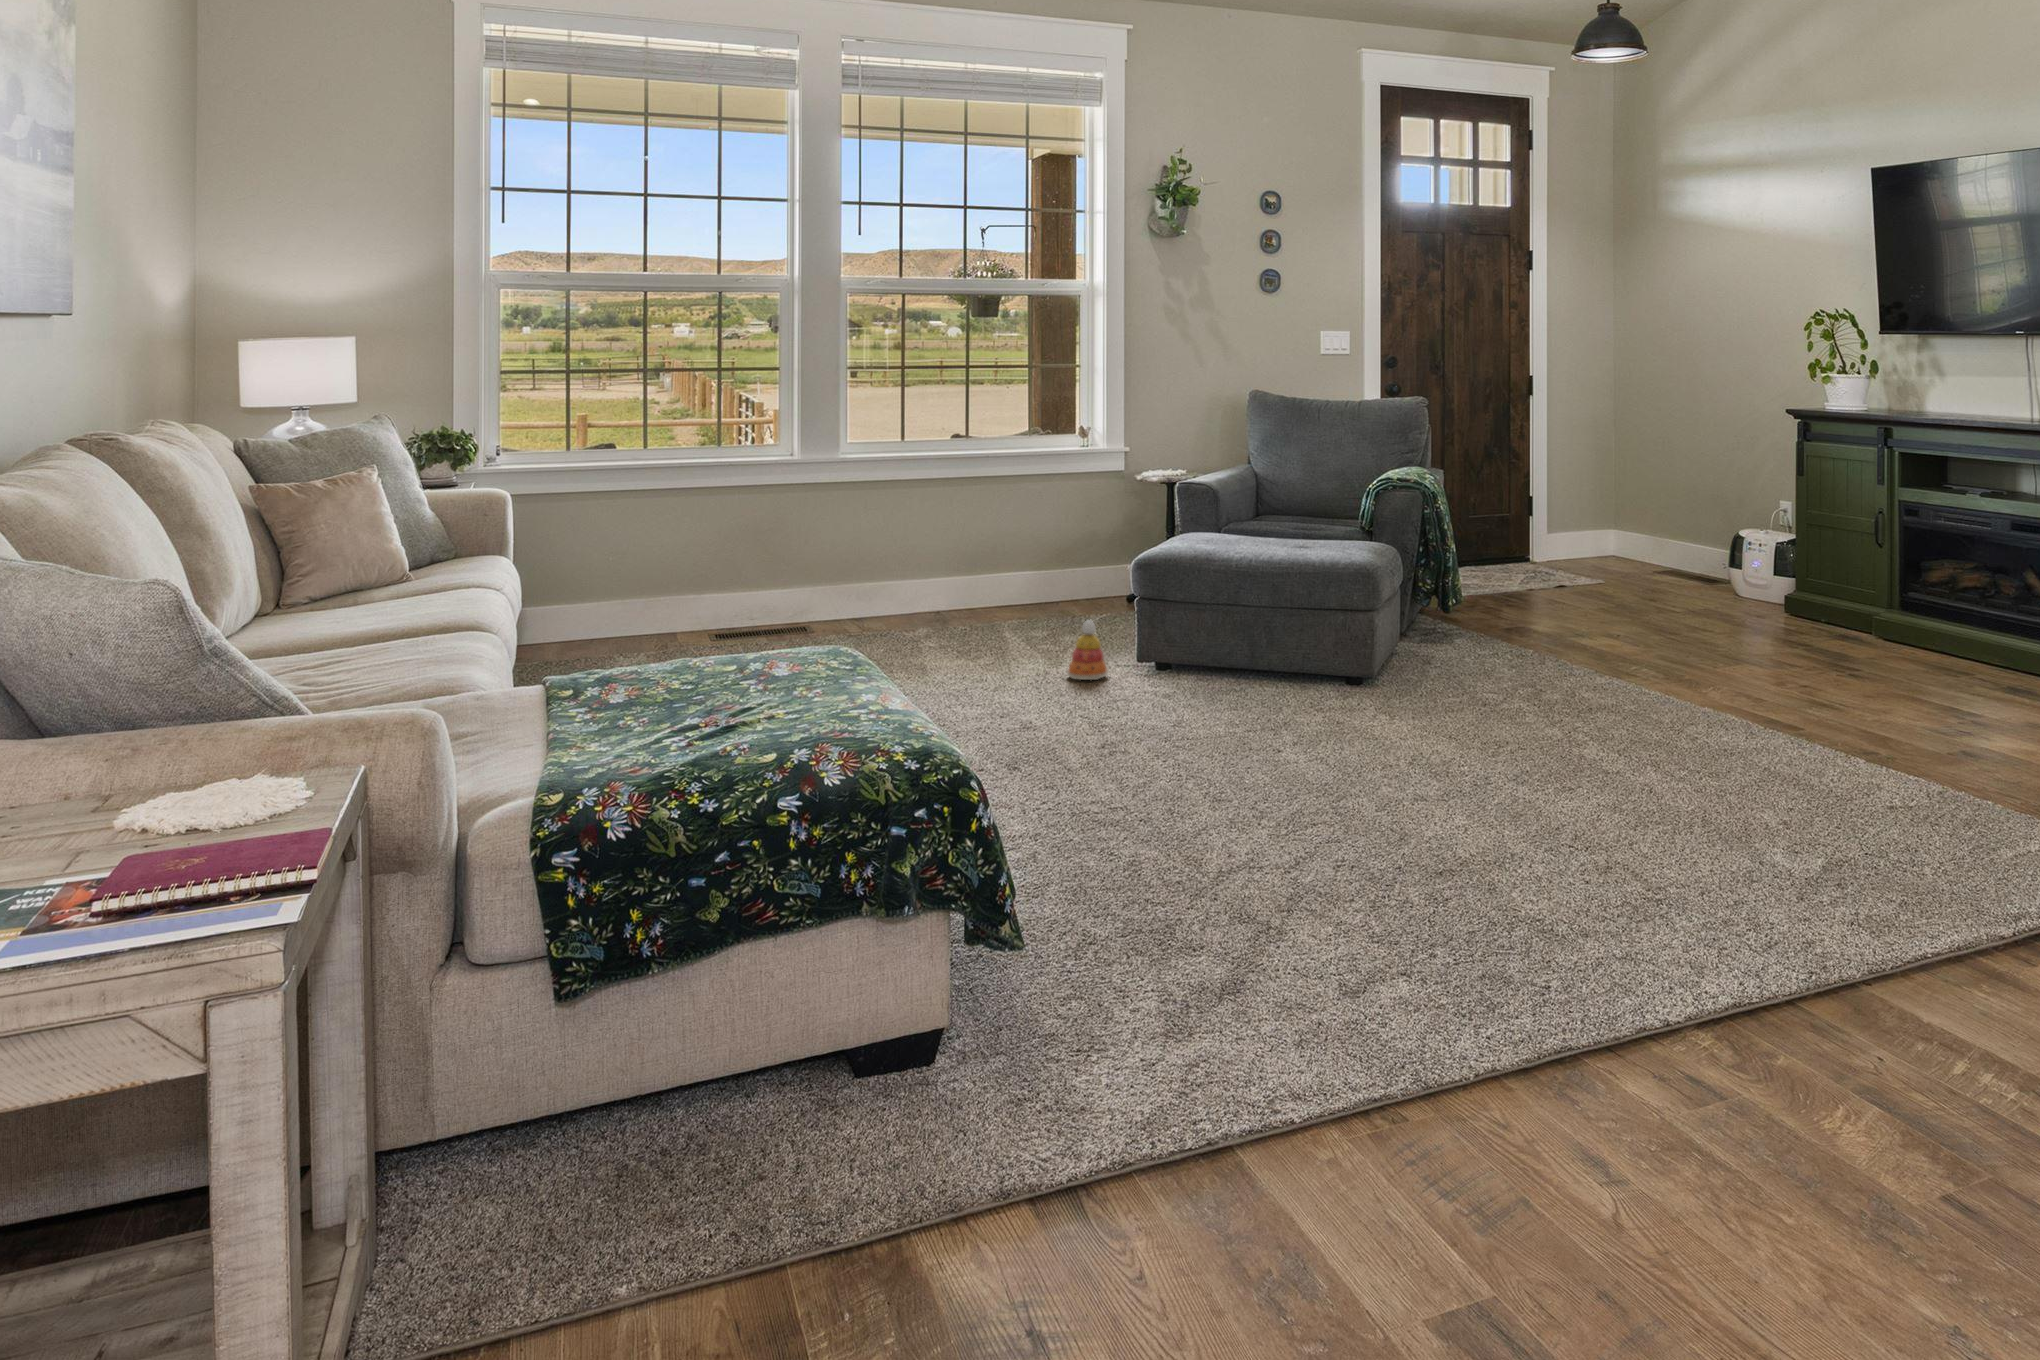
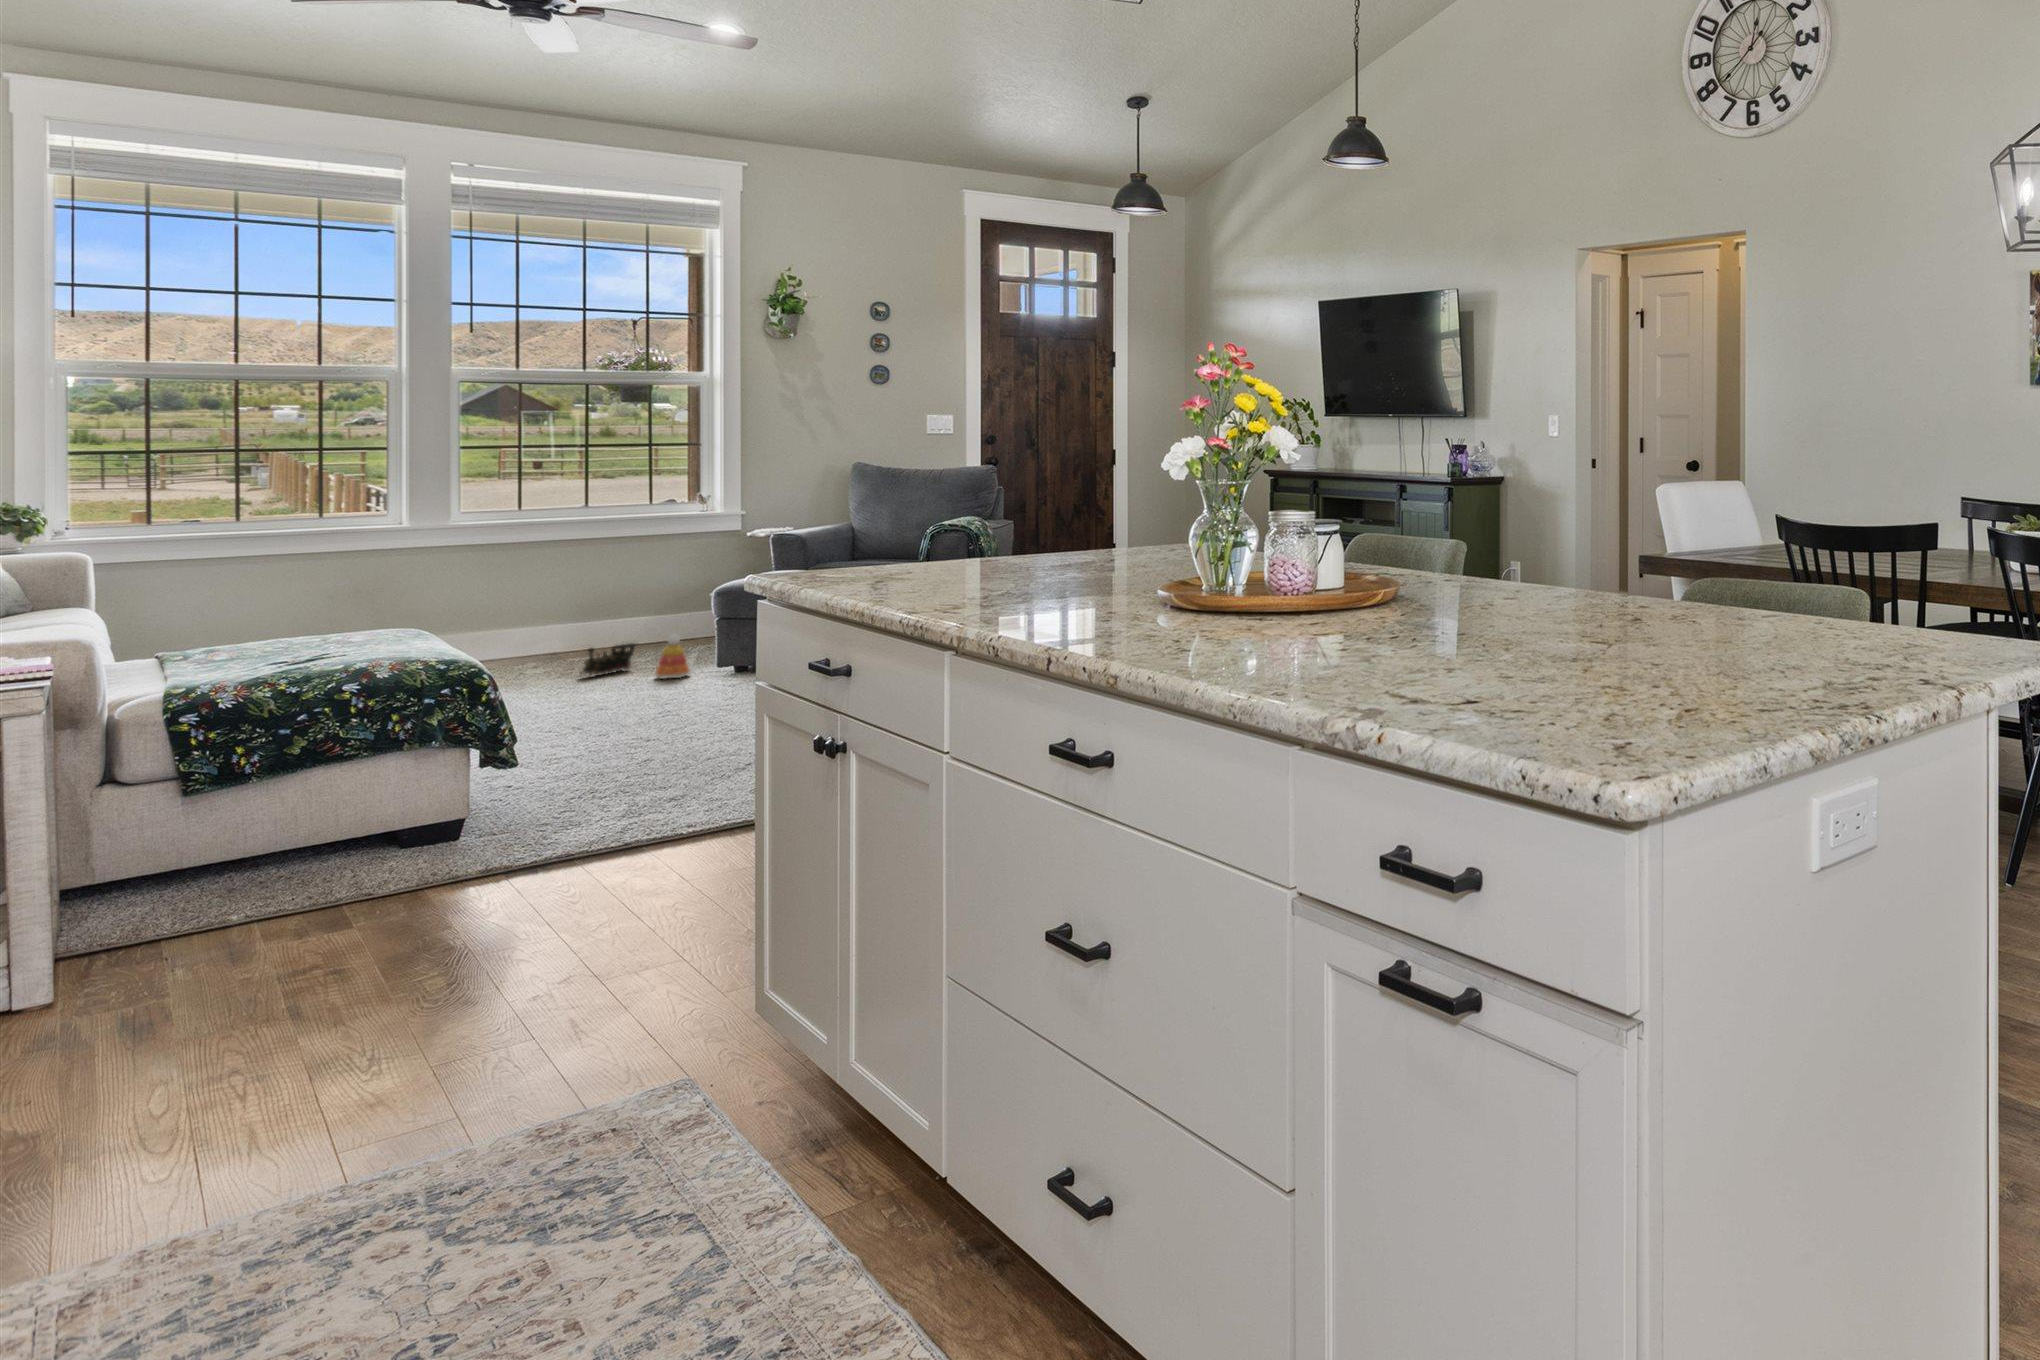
toy train: none [980,623,1041,669] -> present [580,643,636,677]

